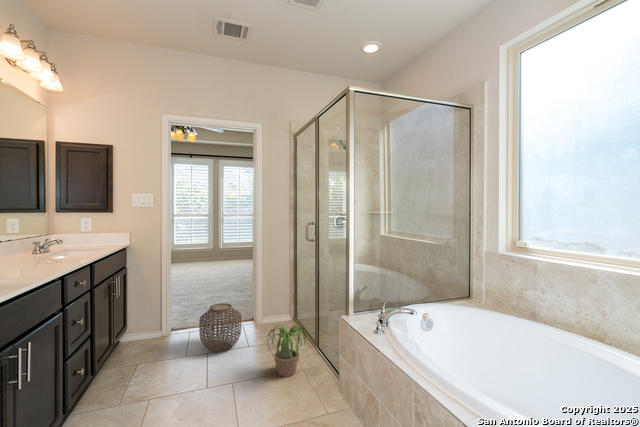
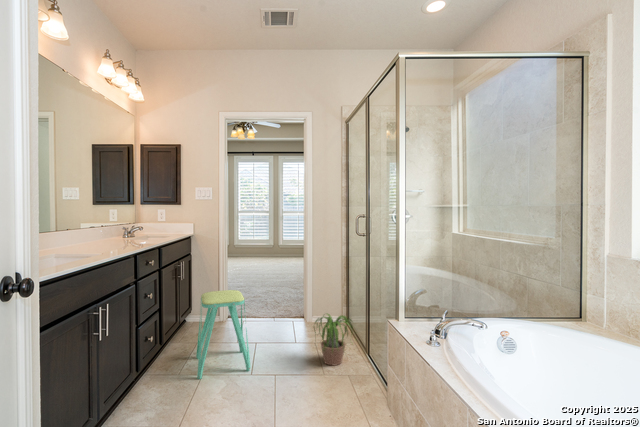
woven basket: present [199,303,242,352] -> none [253,292,292,338]
stool: none [137,307,201,410] -> present [196,290,250,379]

